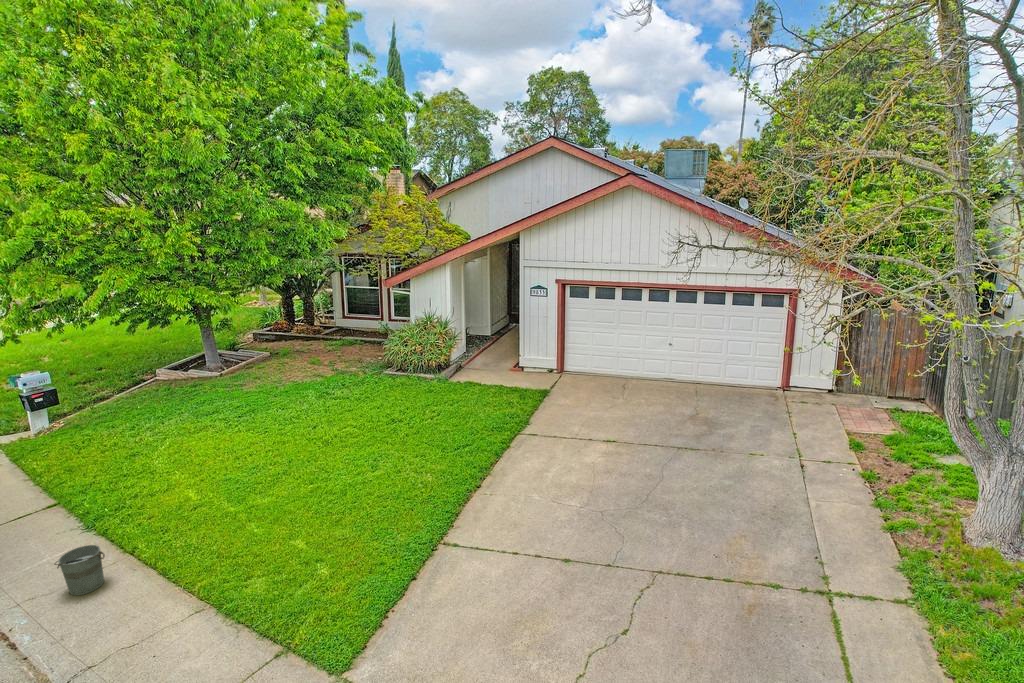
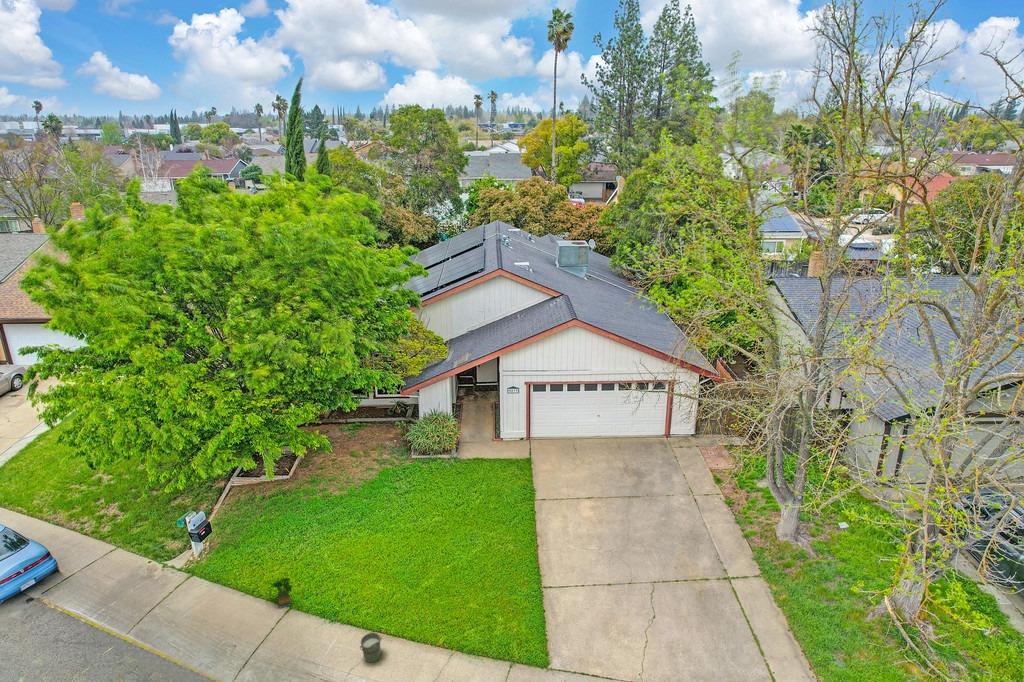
potted tree: none [47,456,83,502] -> present [272,578,292,608]

